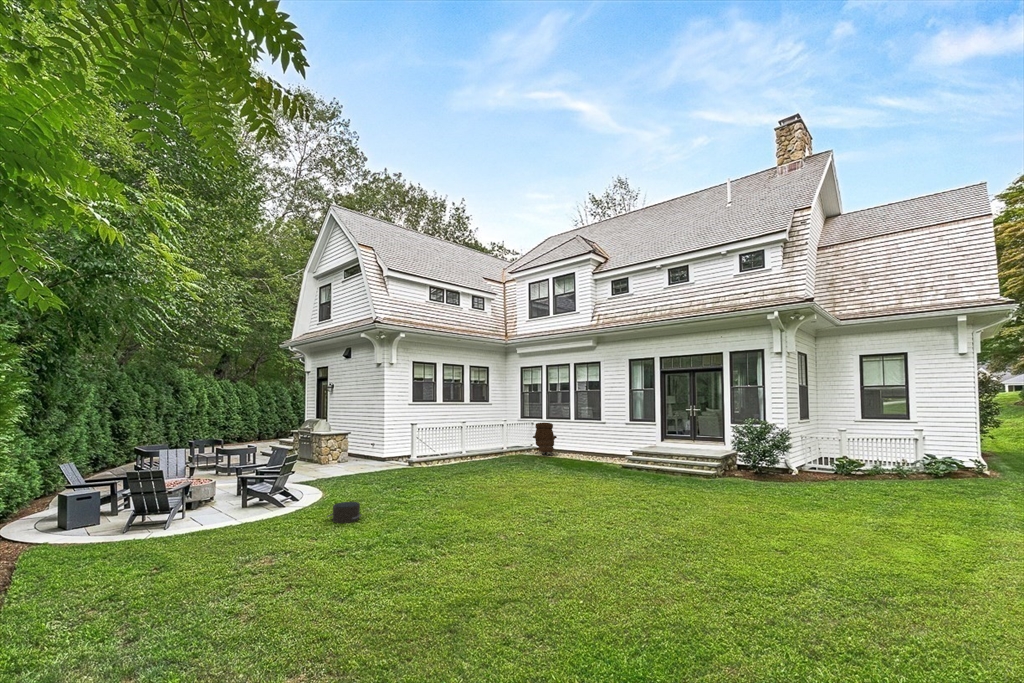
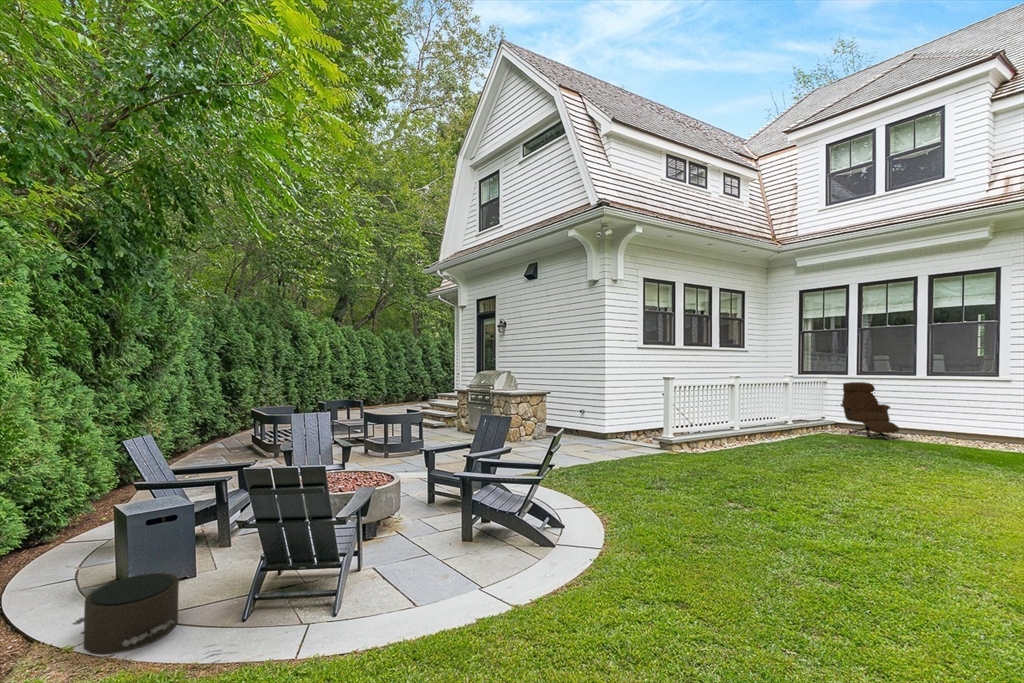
pouf: present [327,502,361,523] -> present [73,573,179,654]

